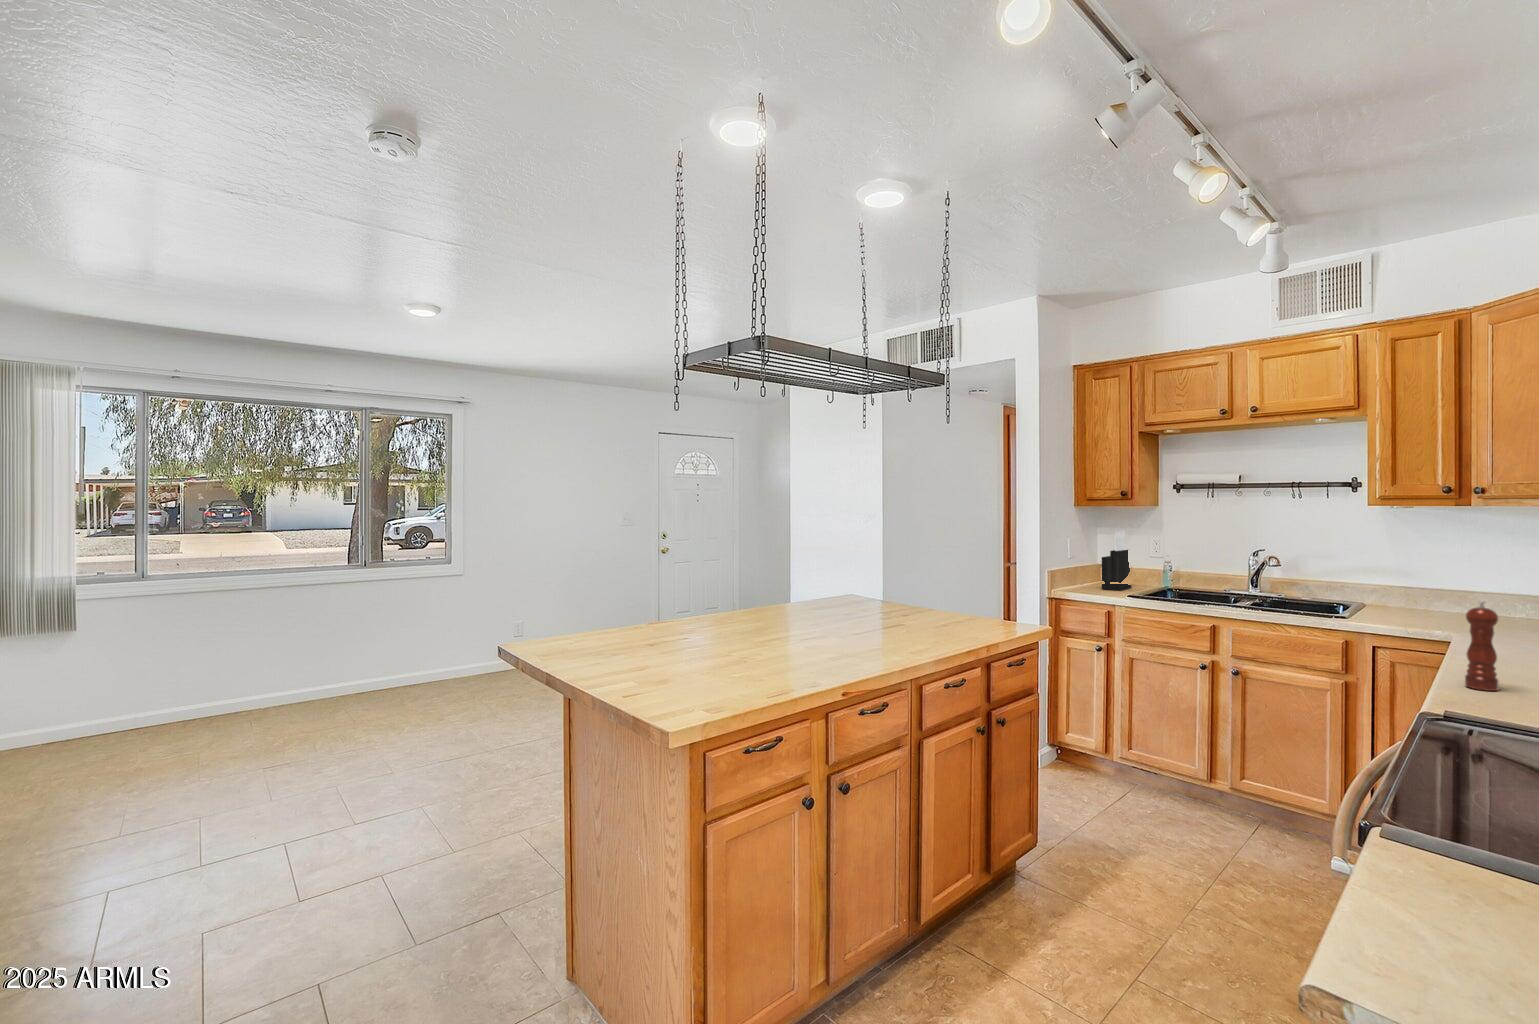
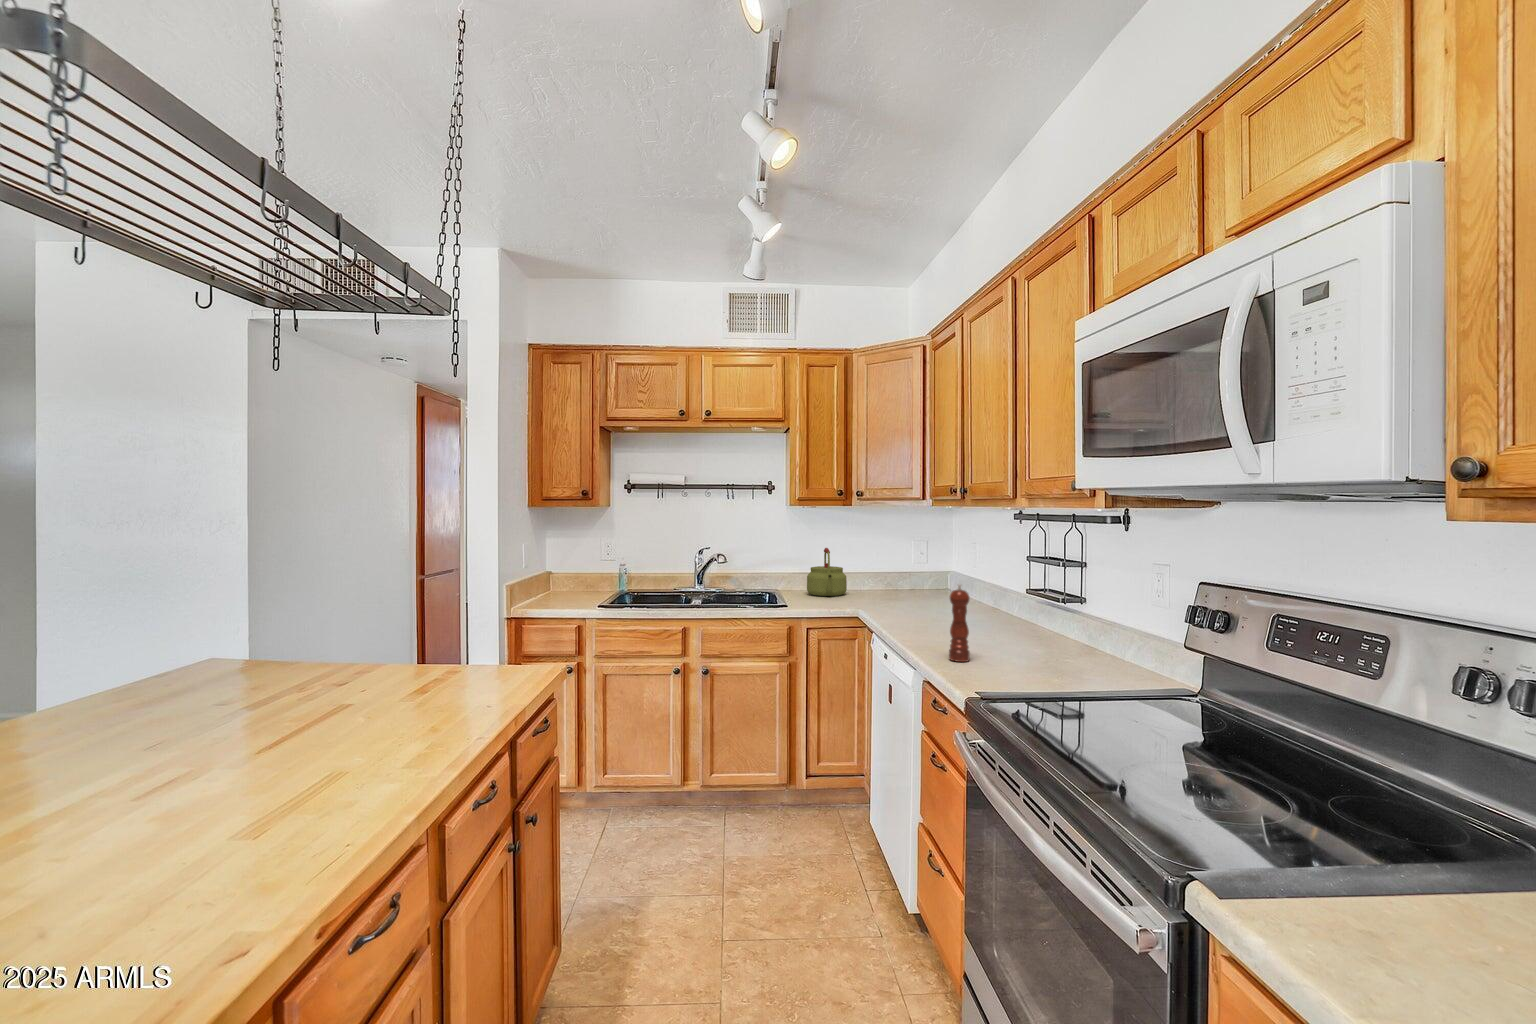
knife block: present [1102,531,1131,591] -> none [558,532,585,599]
kettle: none [1405,557,1475,618] -> present [807,548,847,596]

